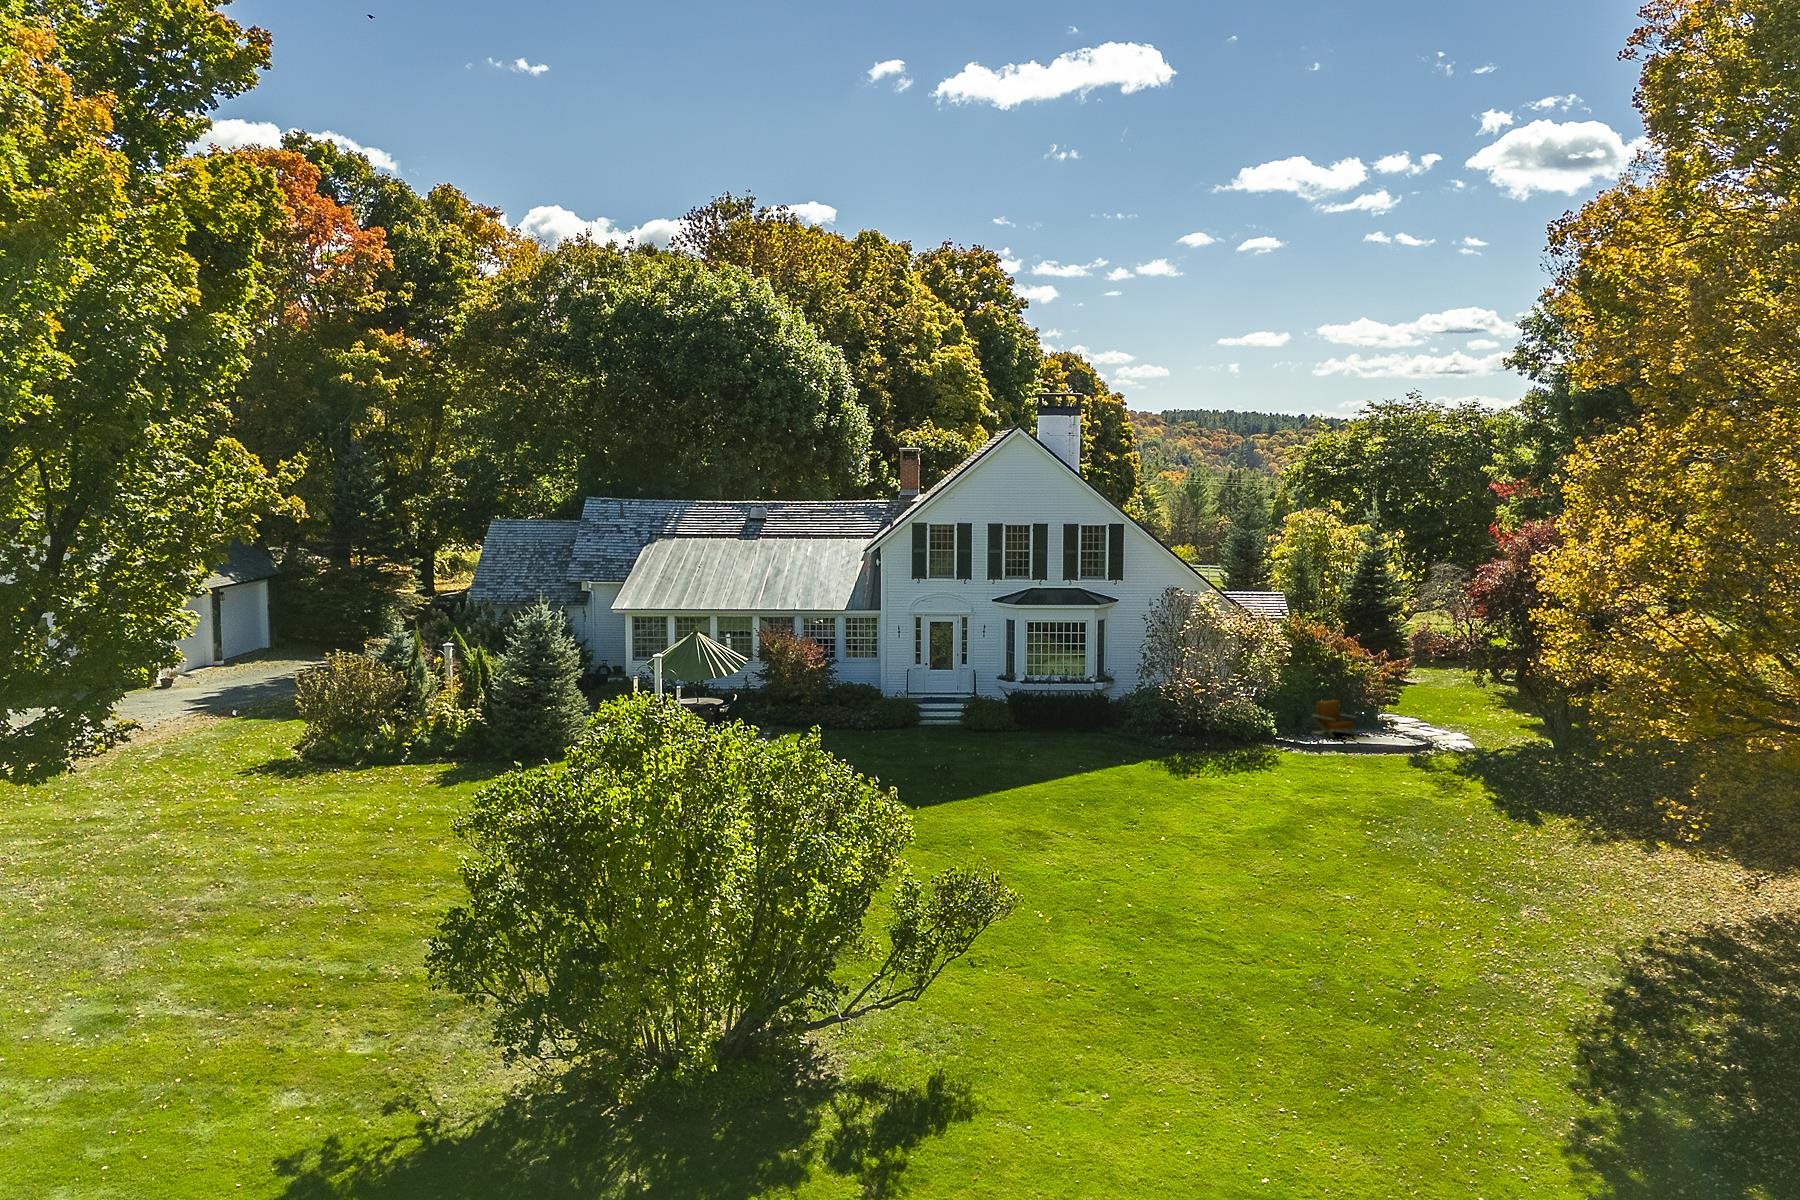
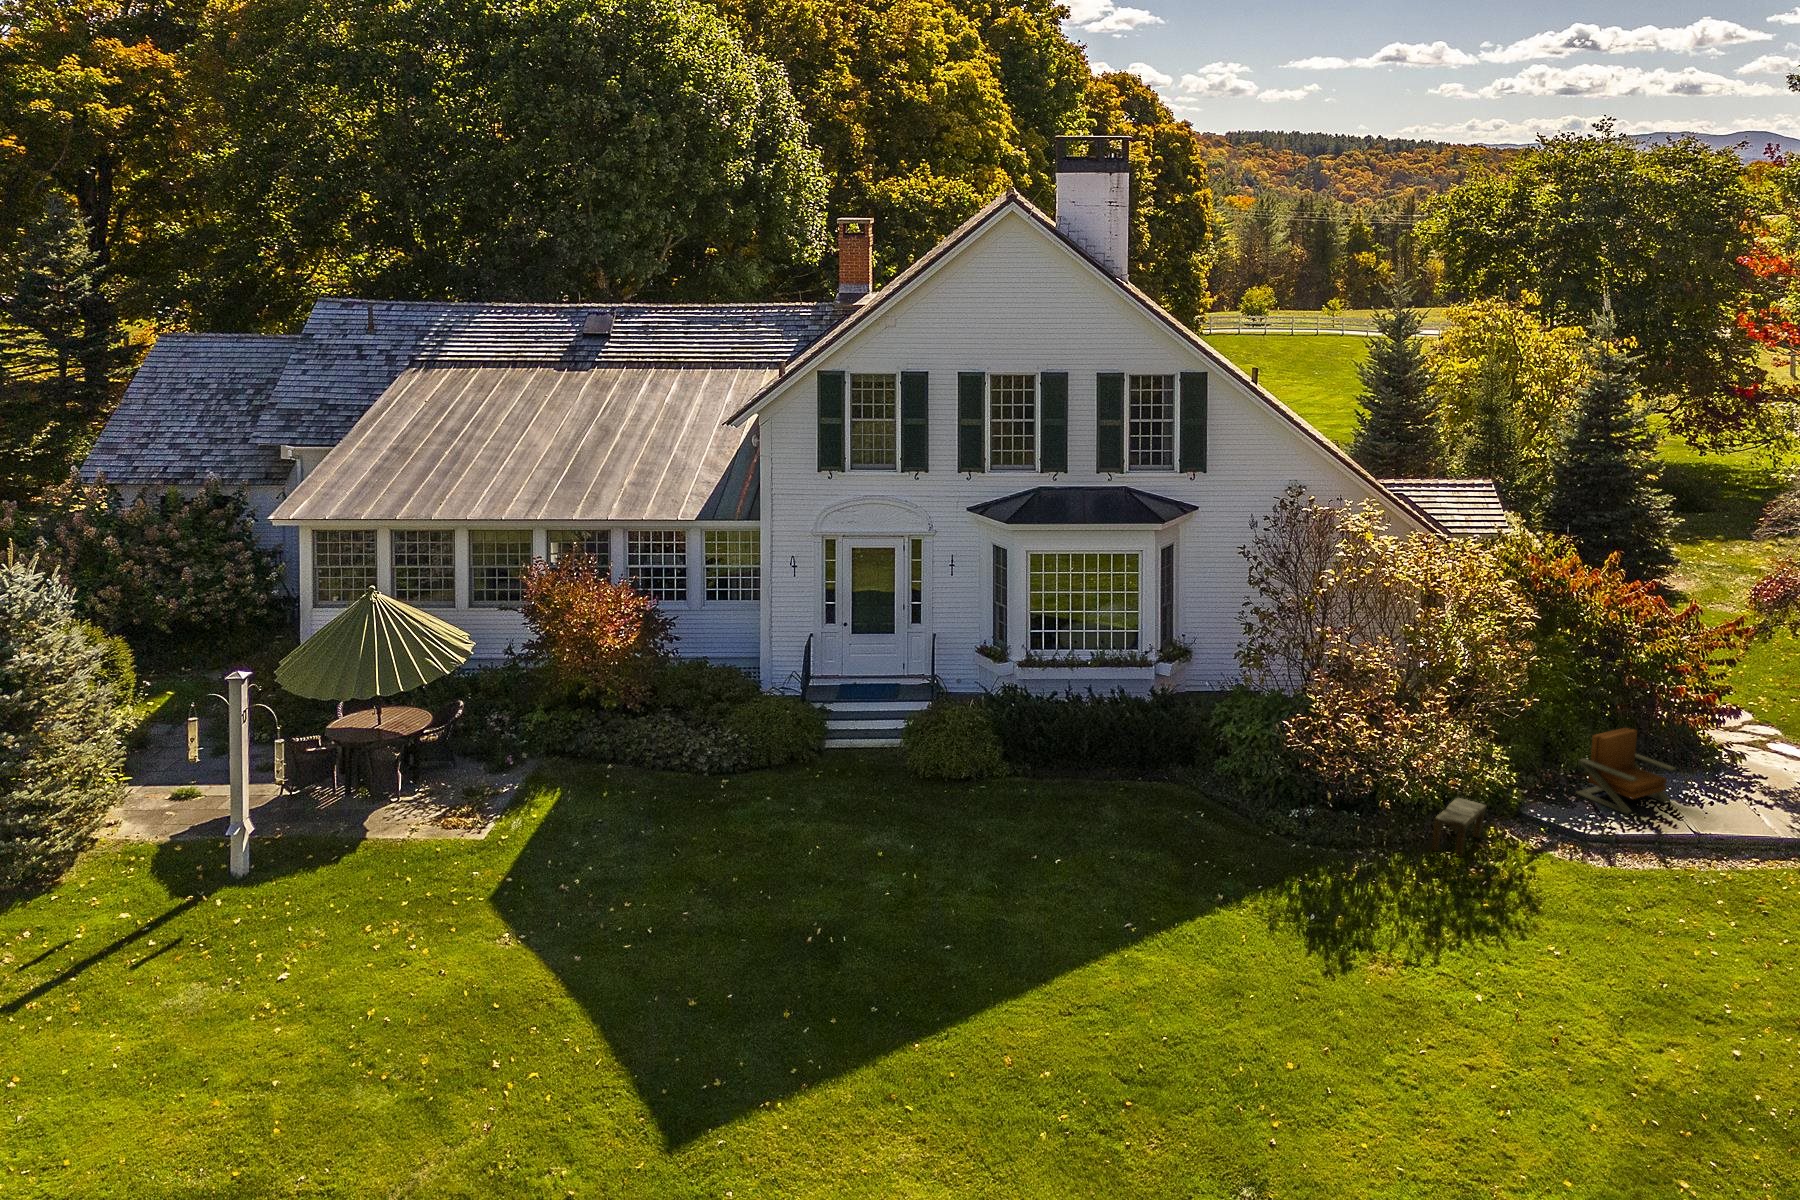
bench: none [1232,724,1259,747] -> present [1432,798,1487,857]

